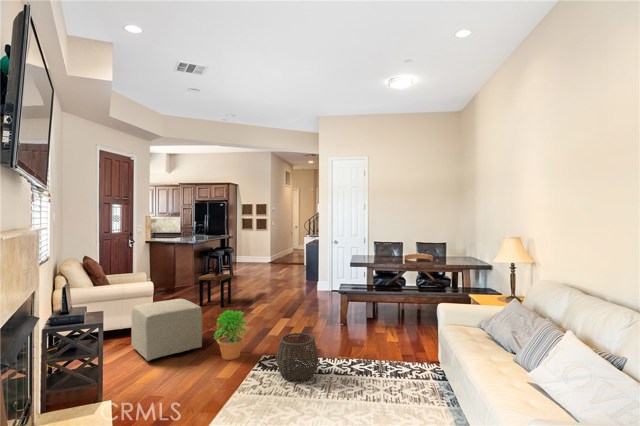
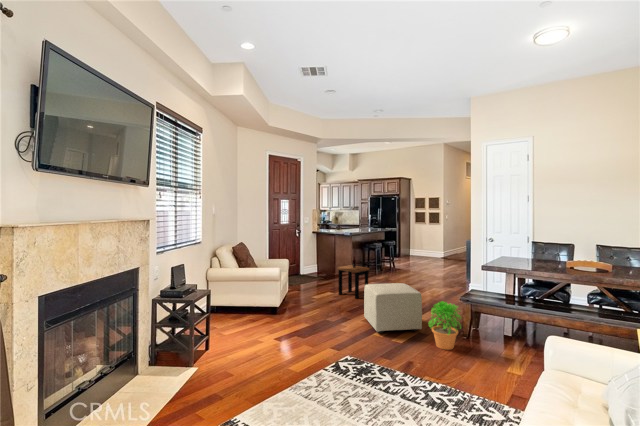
ottoman: present [131,299,202,361] -> present [364,283,422,333]
potted plant: present [215,310,247,360] -> present [429,301,461,350]
woven basket: present [277,333,318,381] -> none [339,338,386,393]

